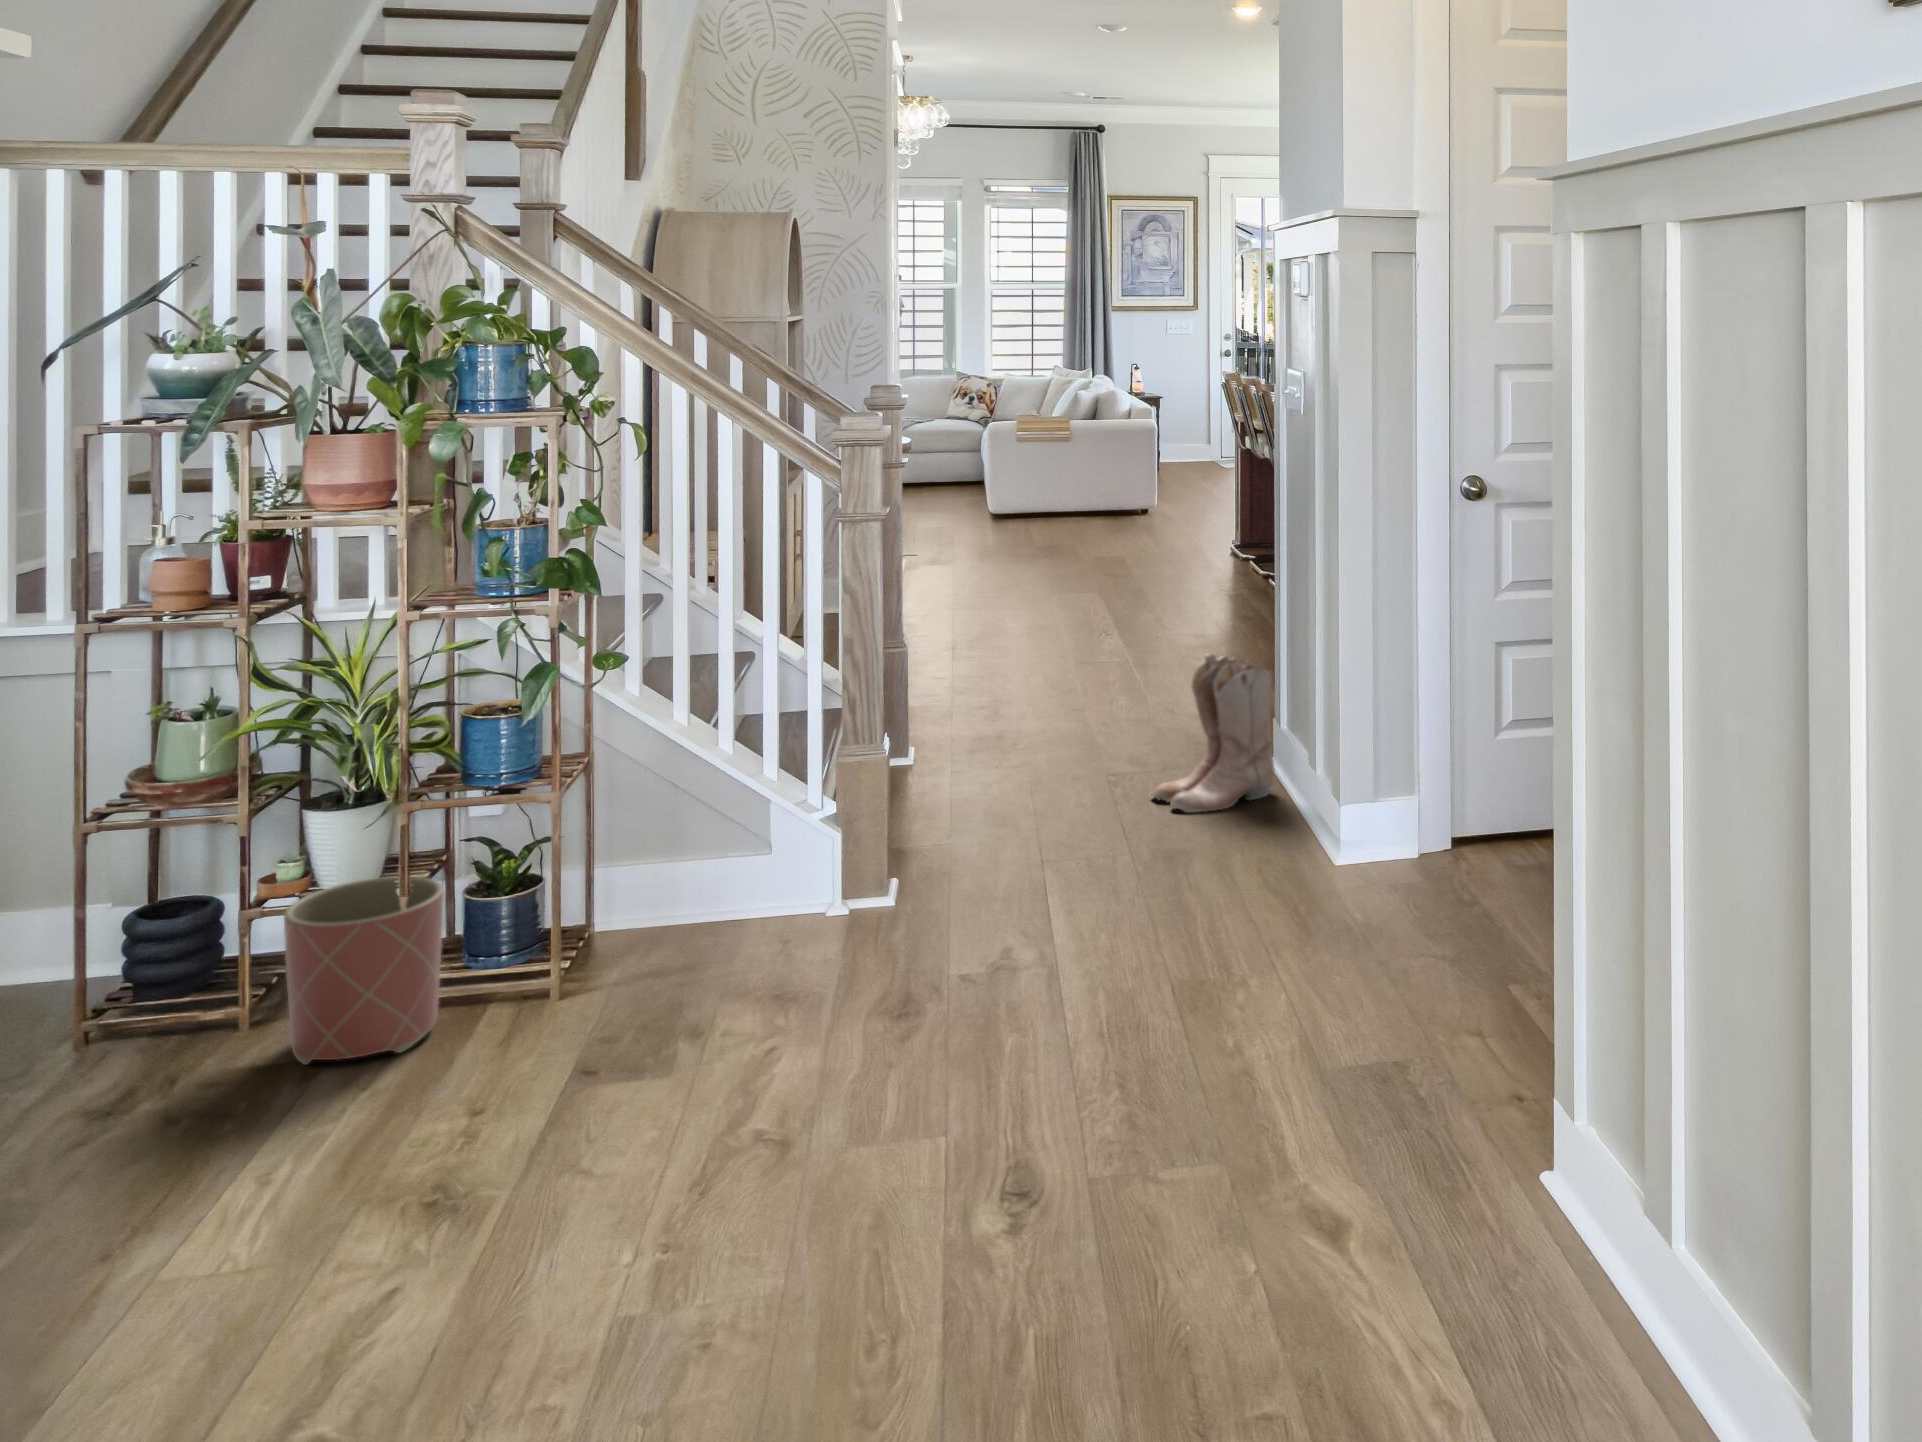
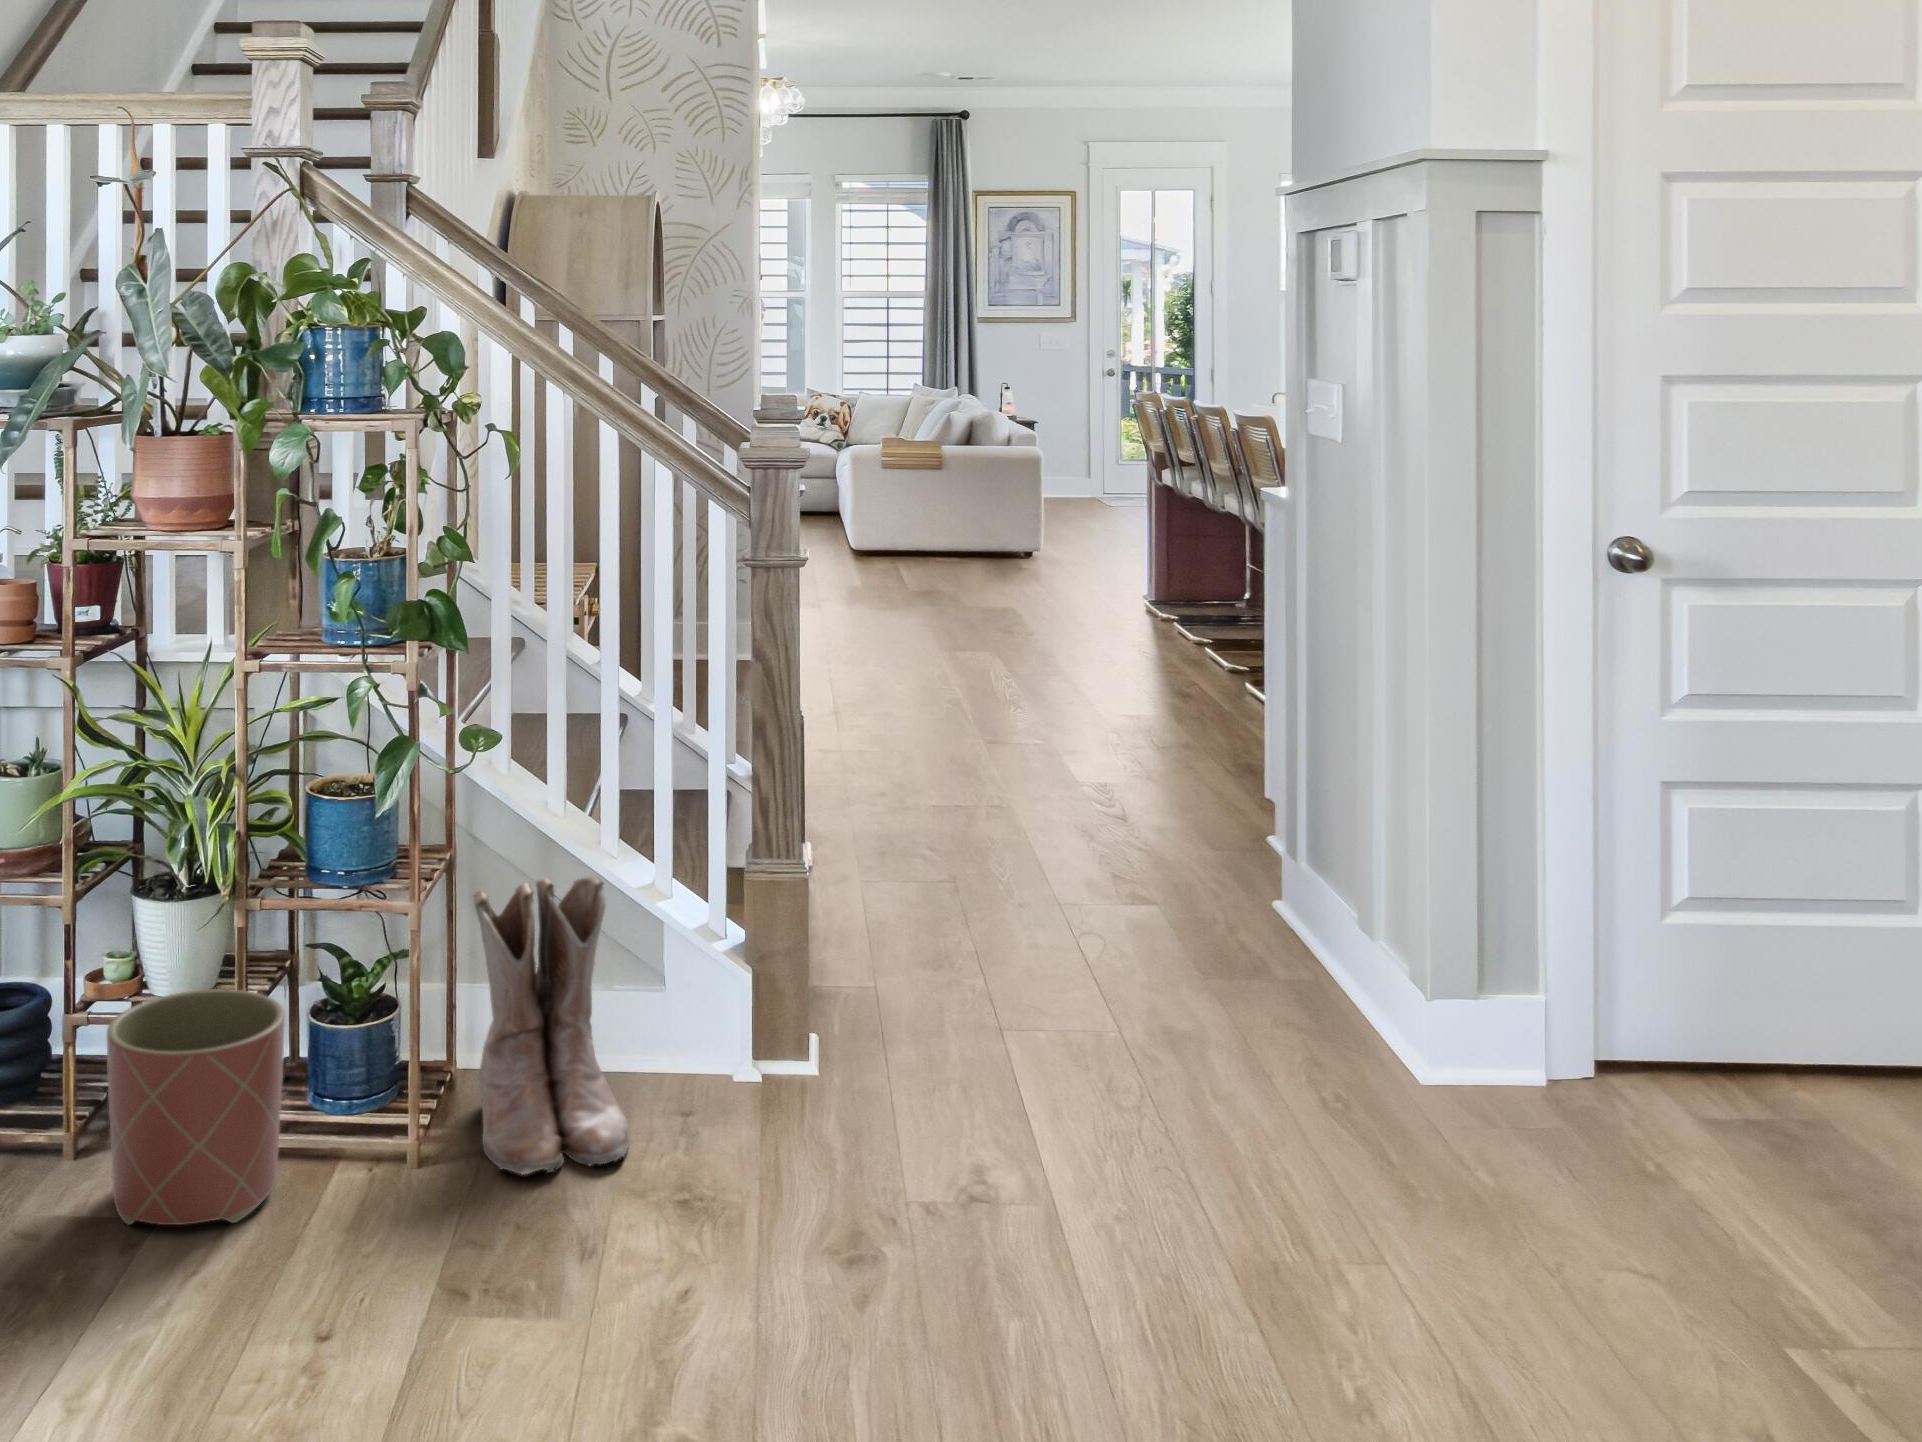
boots: present [1151,653,1275,812] -> present [473,876,629,1174]

